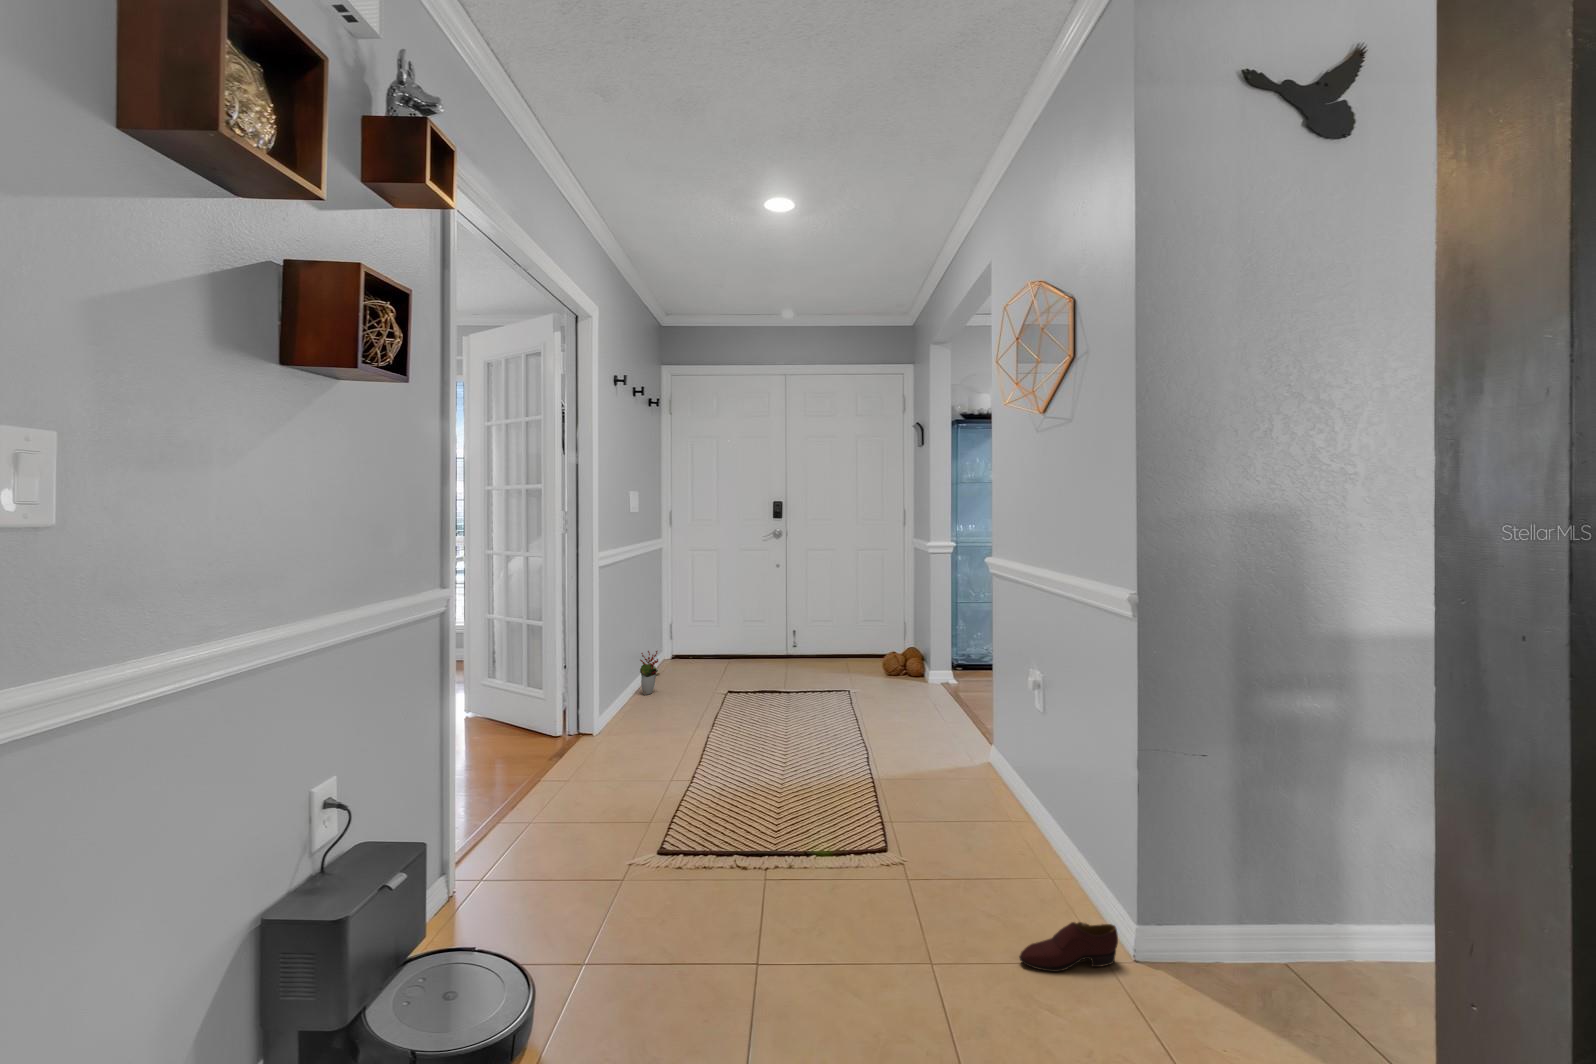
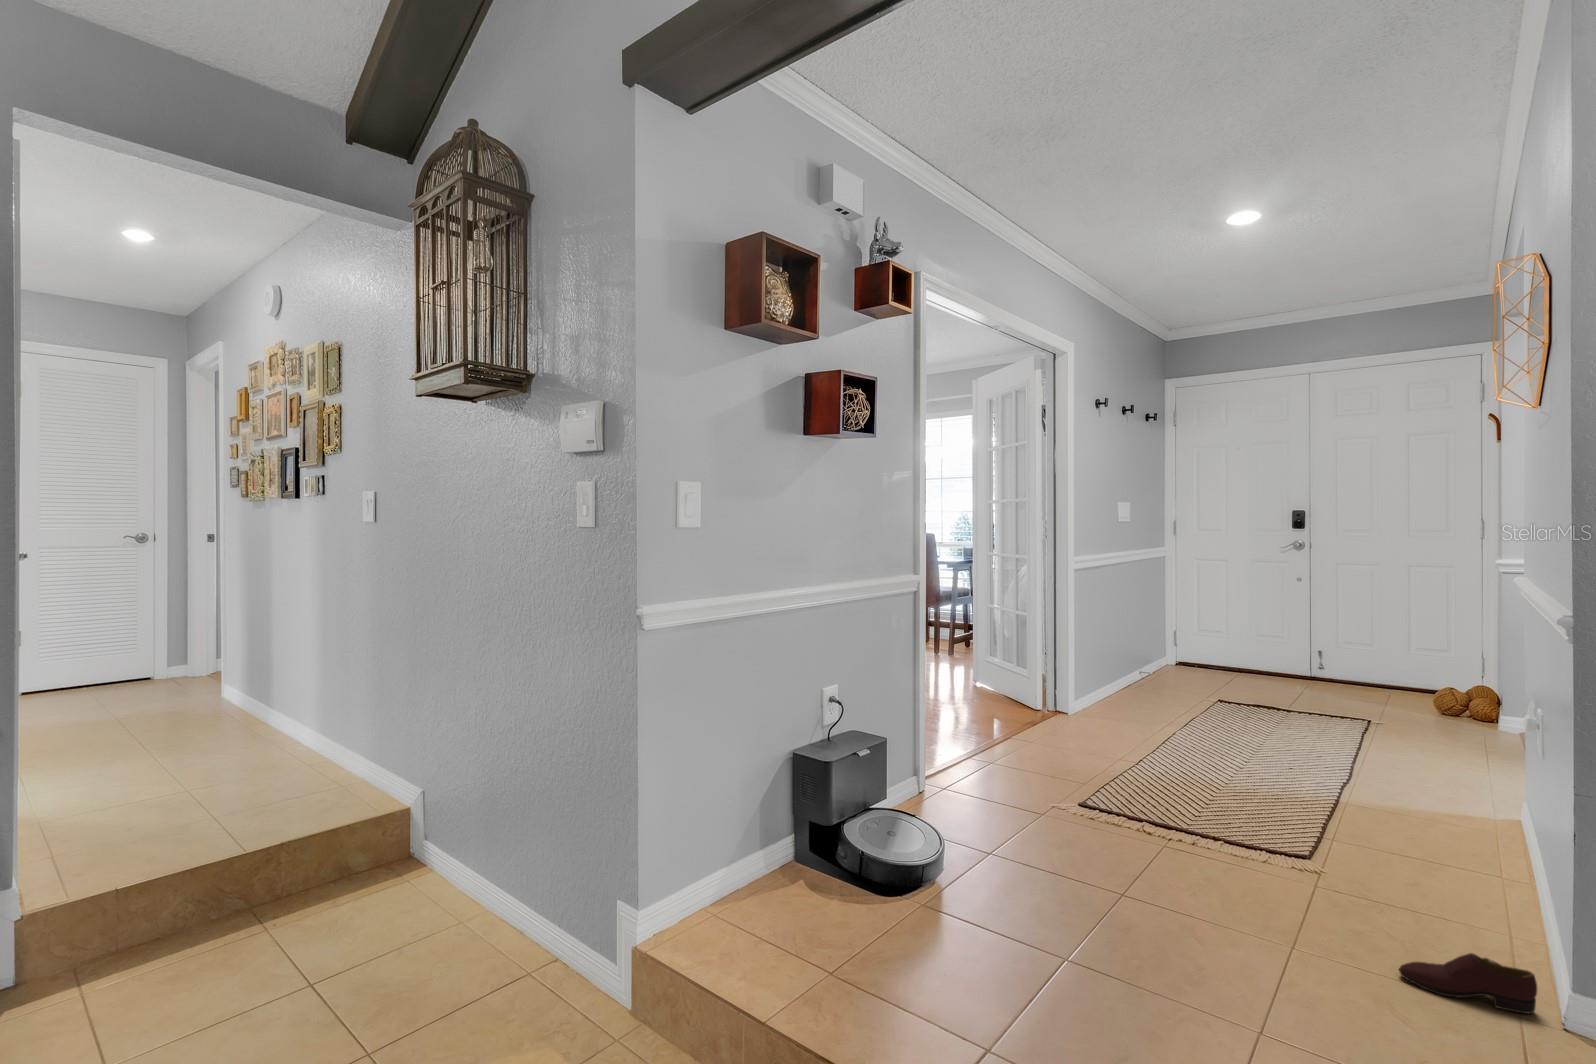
decorative plant: present [640,651,660,695] -> none [1126,650,1147,691]

